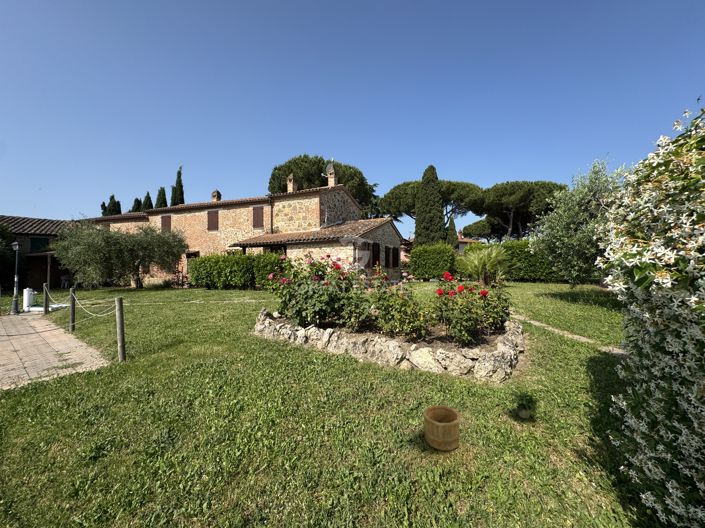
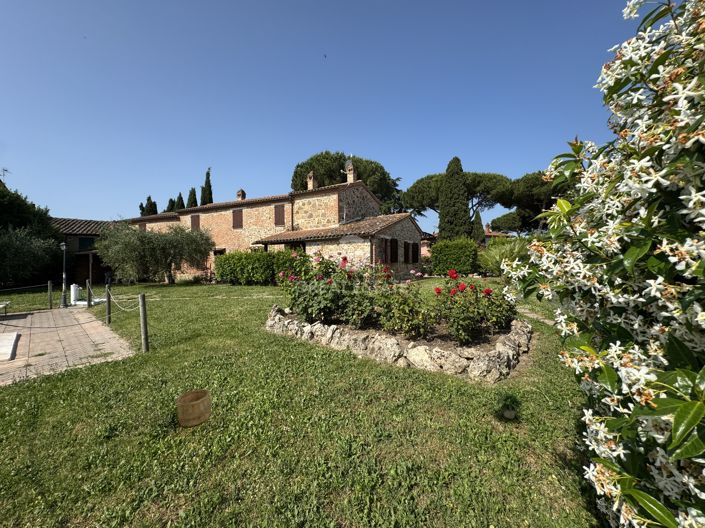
wooden bucket: present [423,405,460,451] -> present [175,389,211,427]

